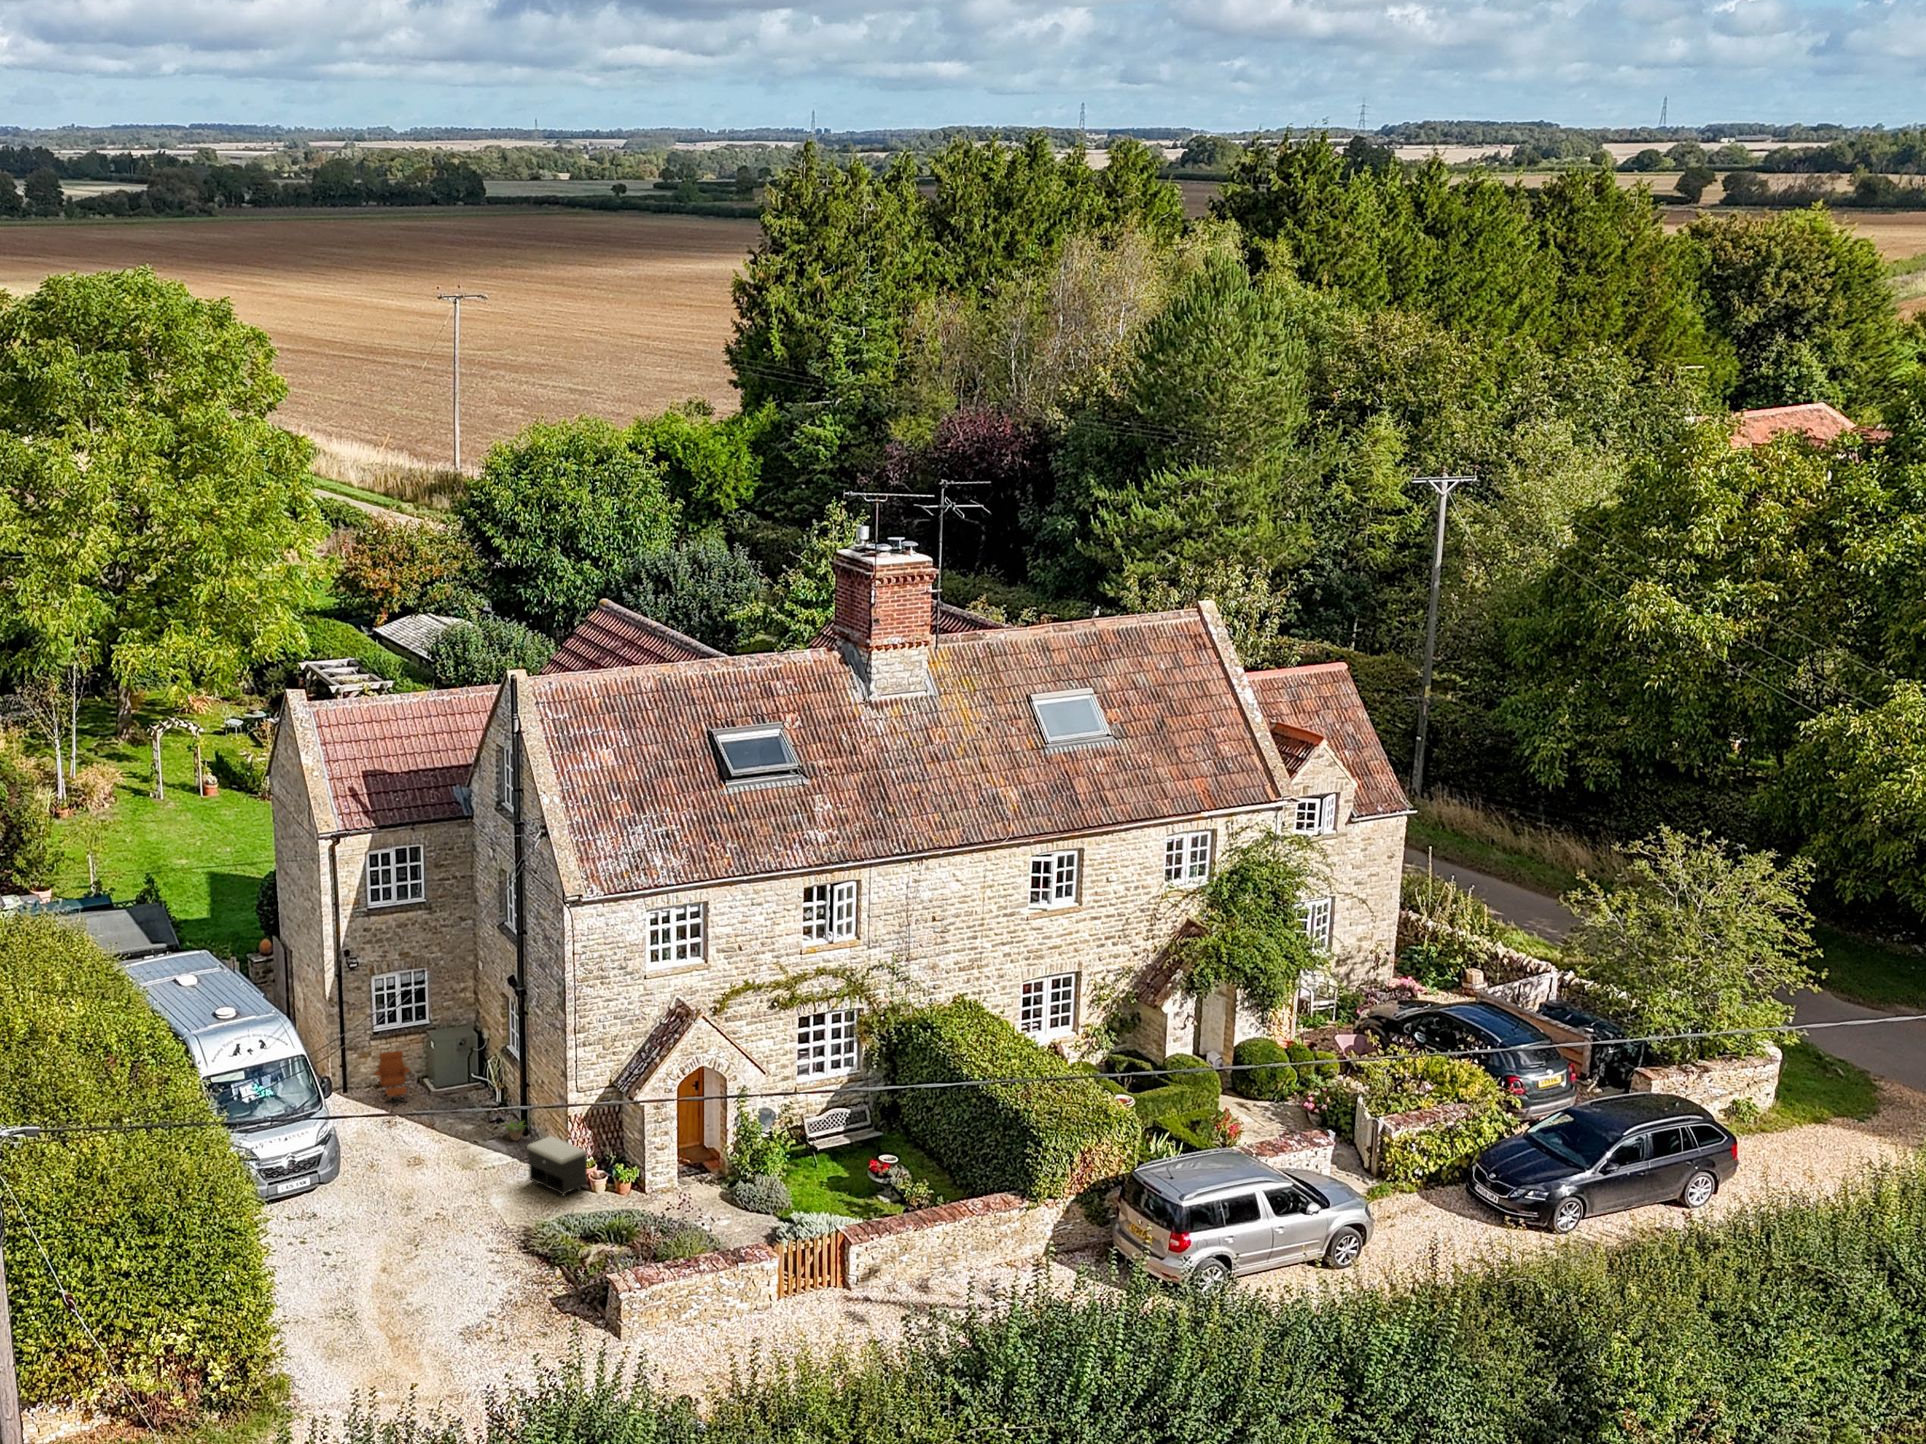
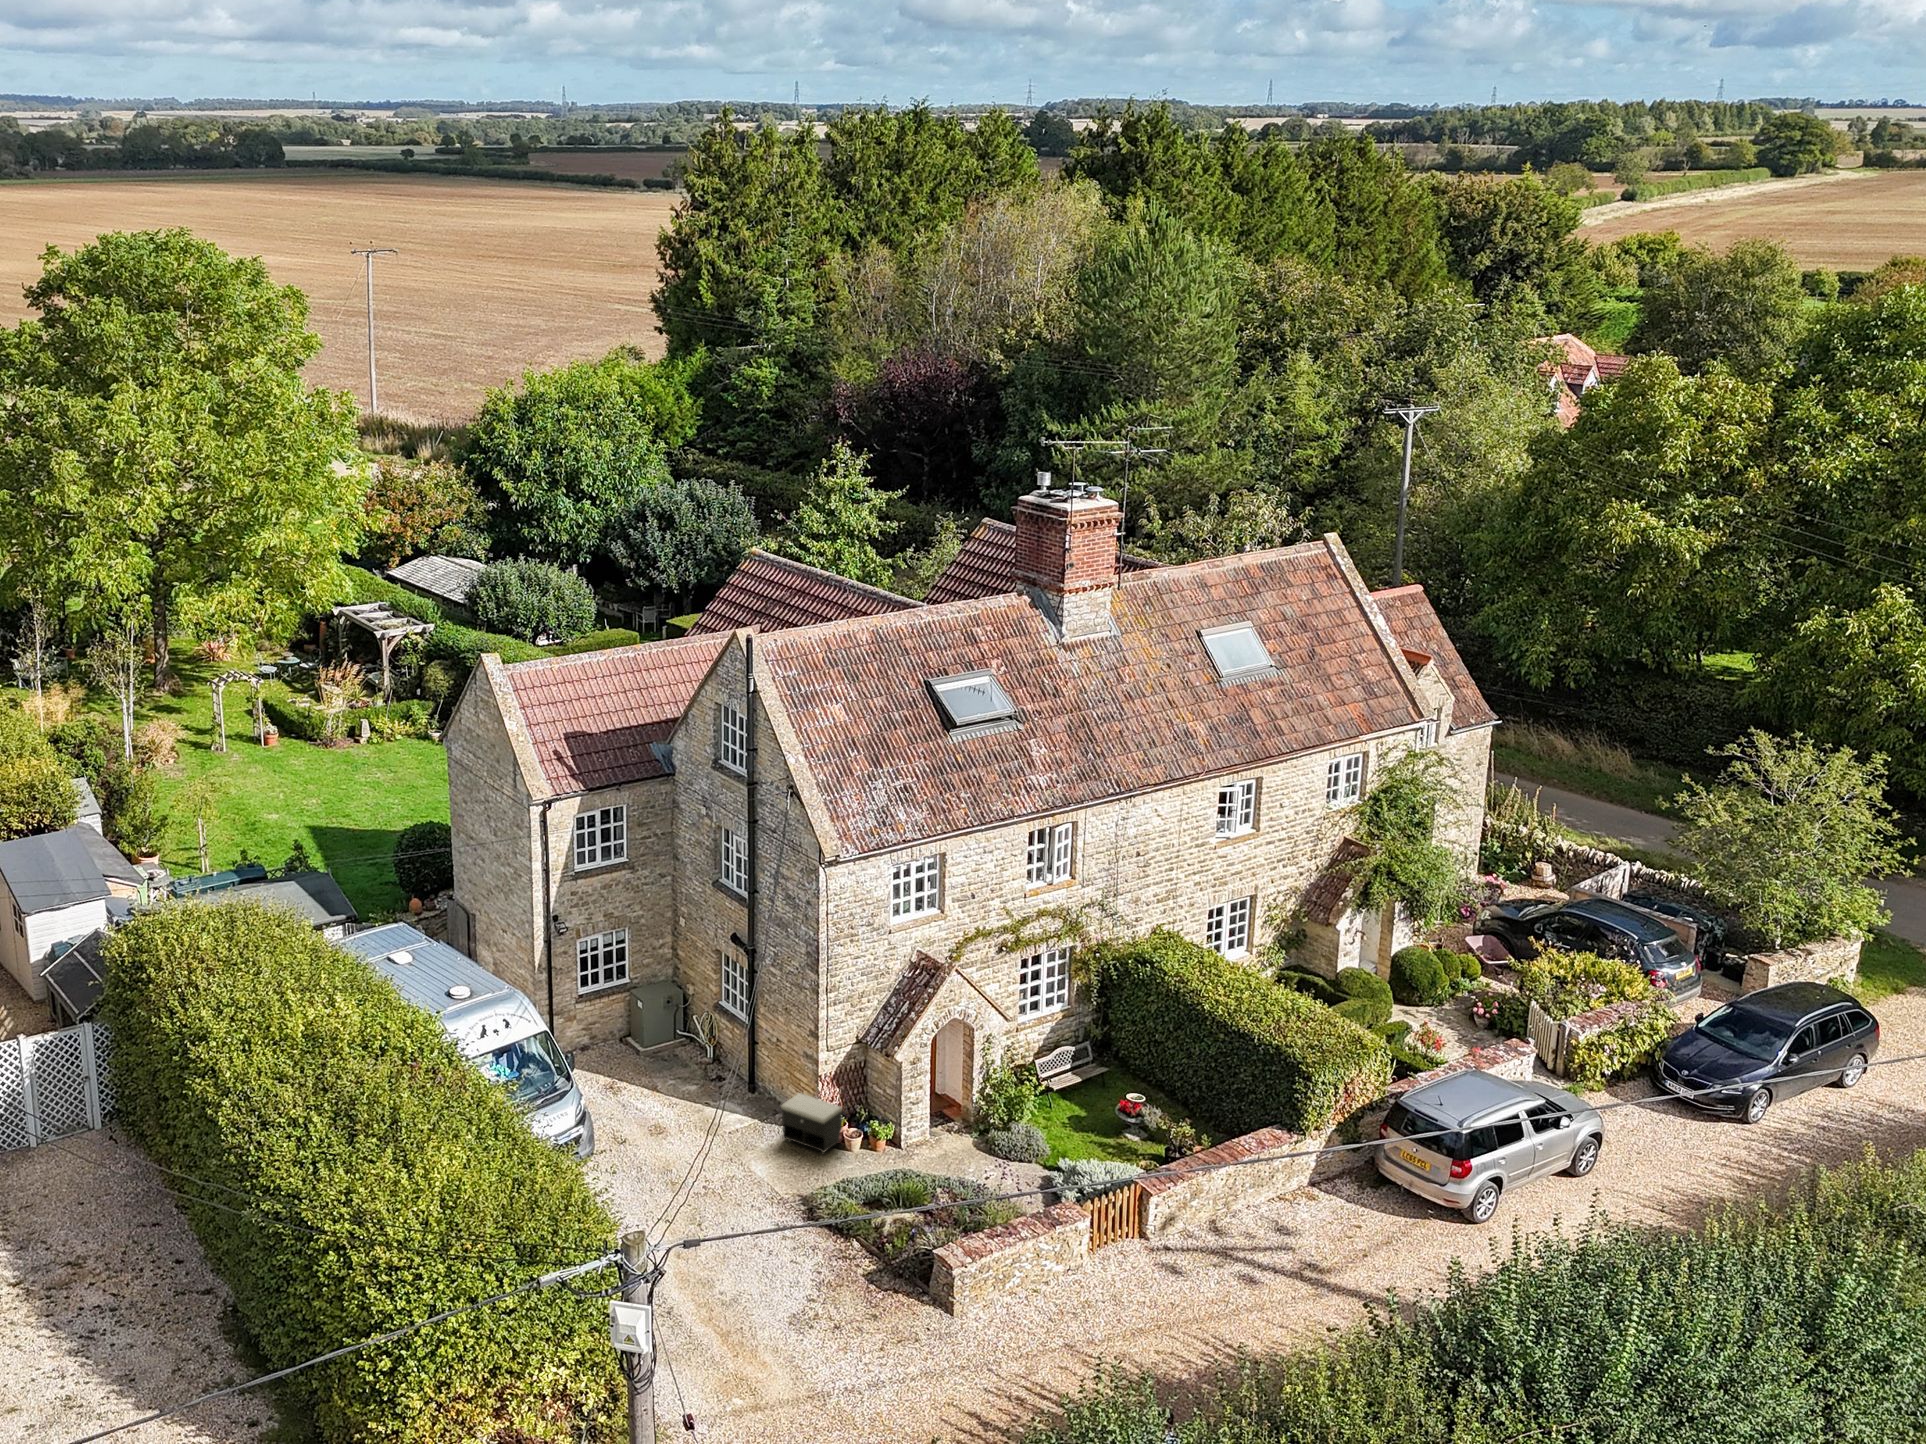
lounge chair: present [374,1050,410,1102] -> none [583,1008,621,1065]
decorative plant: present [504,1121,526,1141] -> none [732,1074,762,1095]

